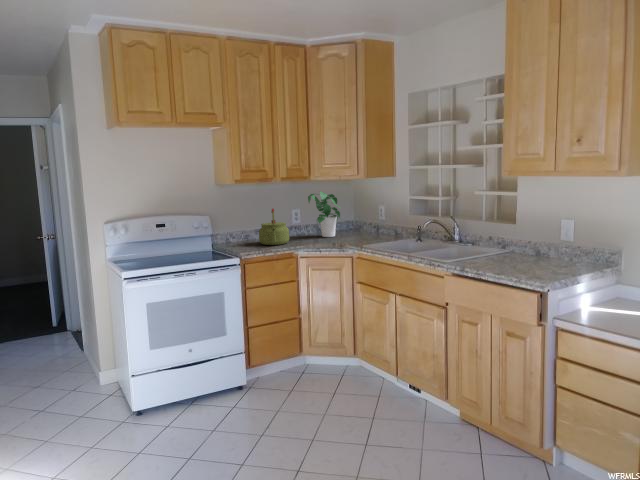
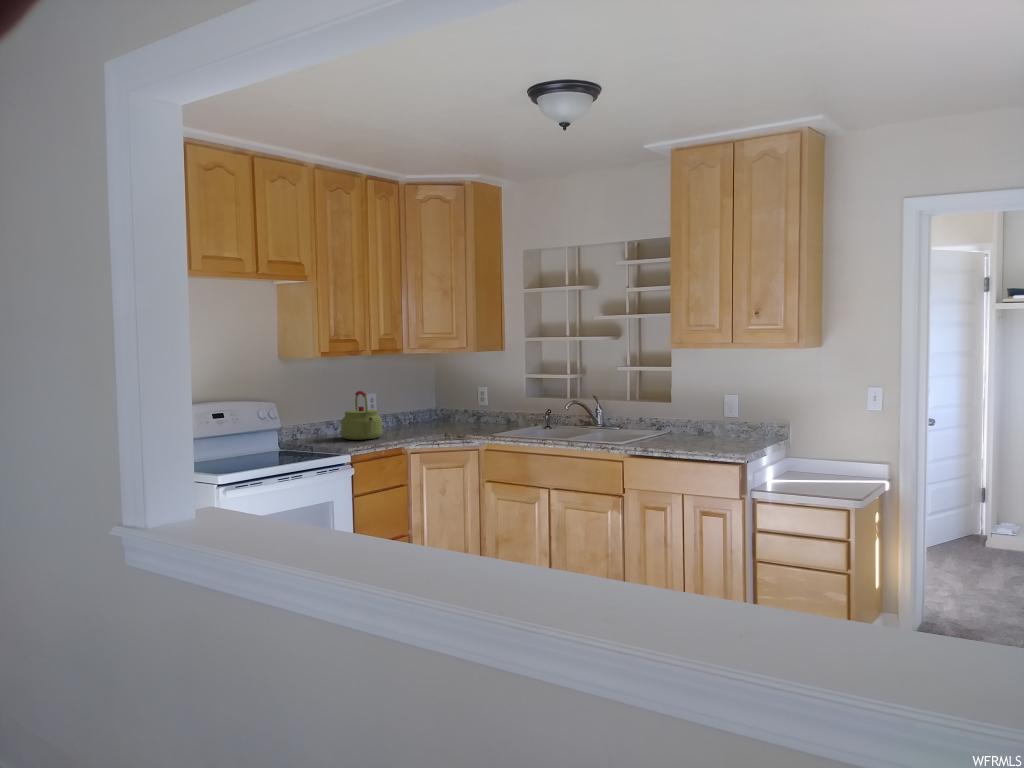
potted plant: present [308,191,340,237] -> none [394,368,441,429]

